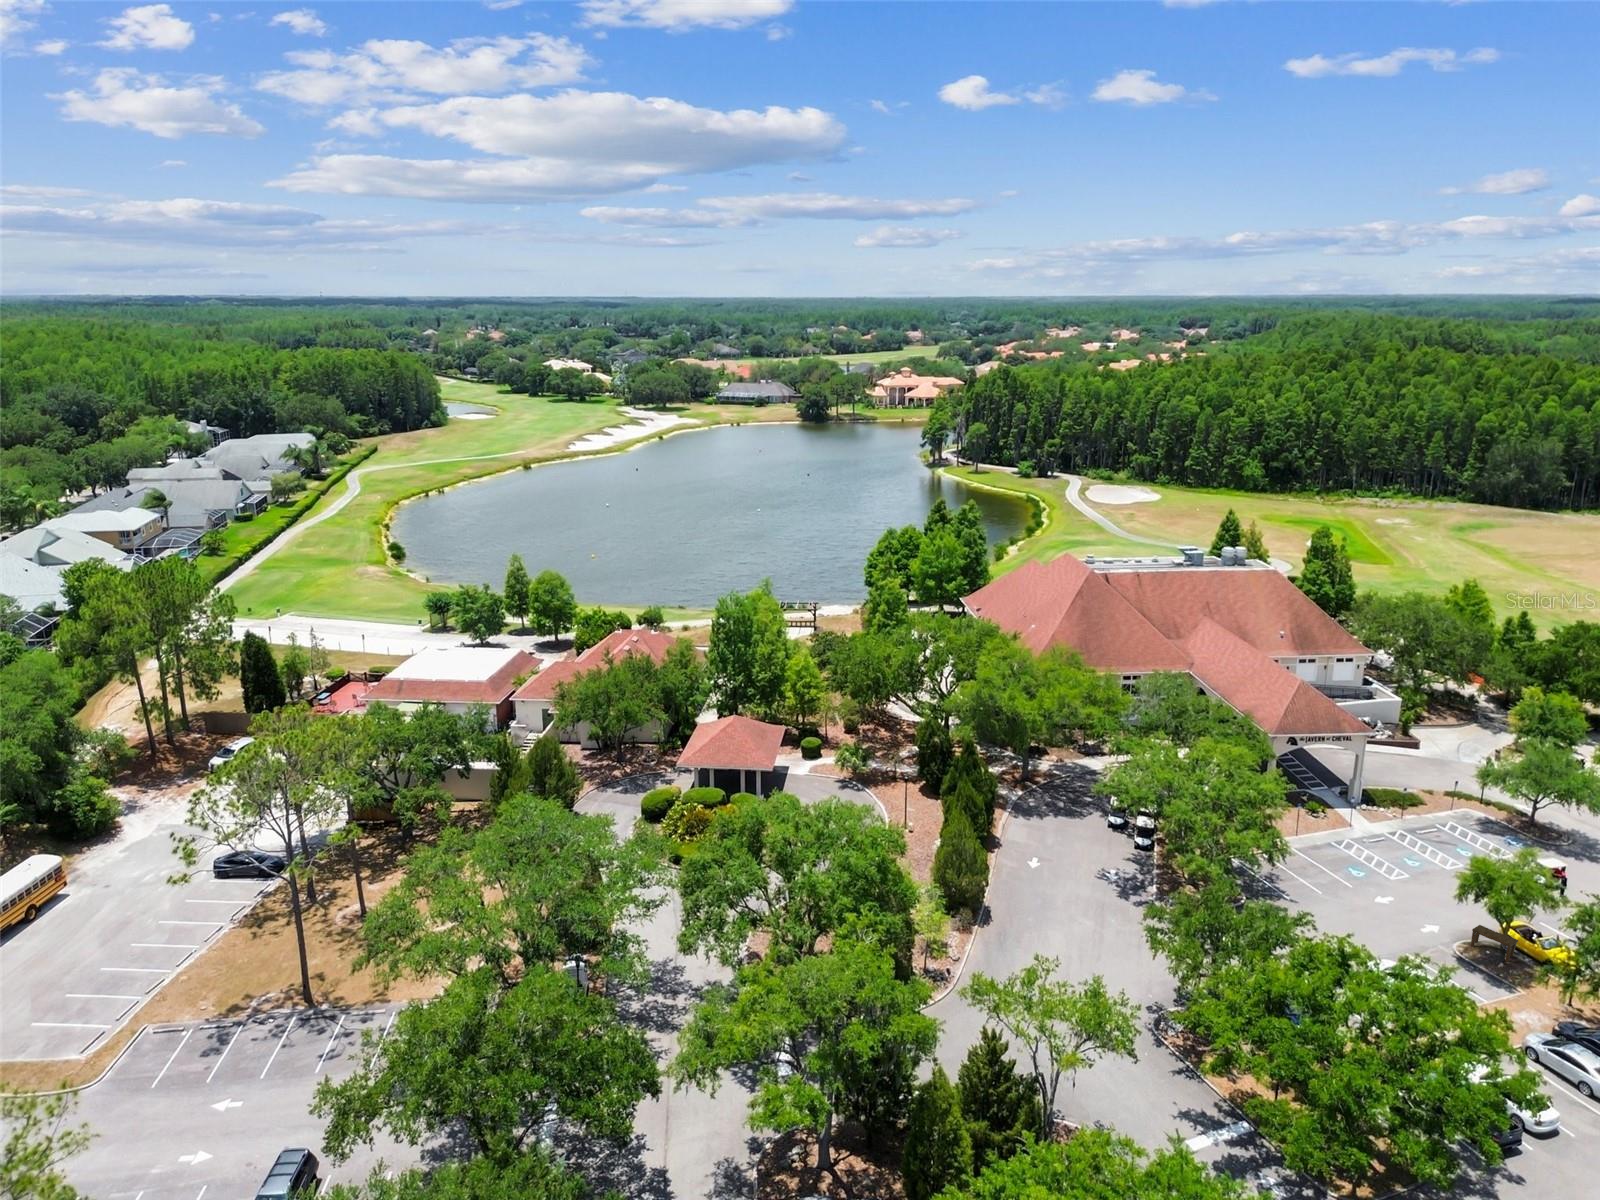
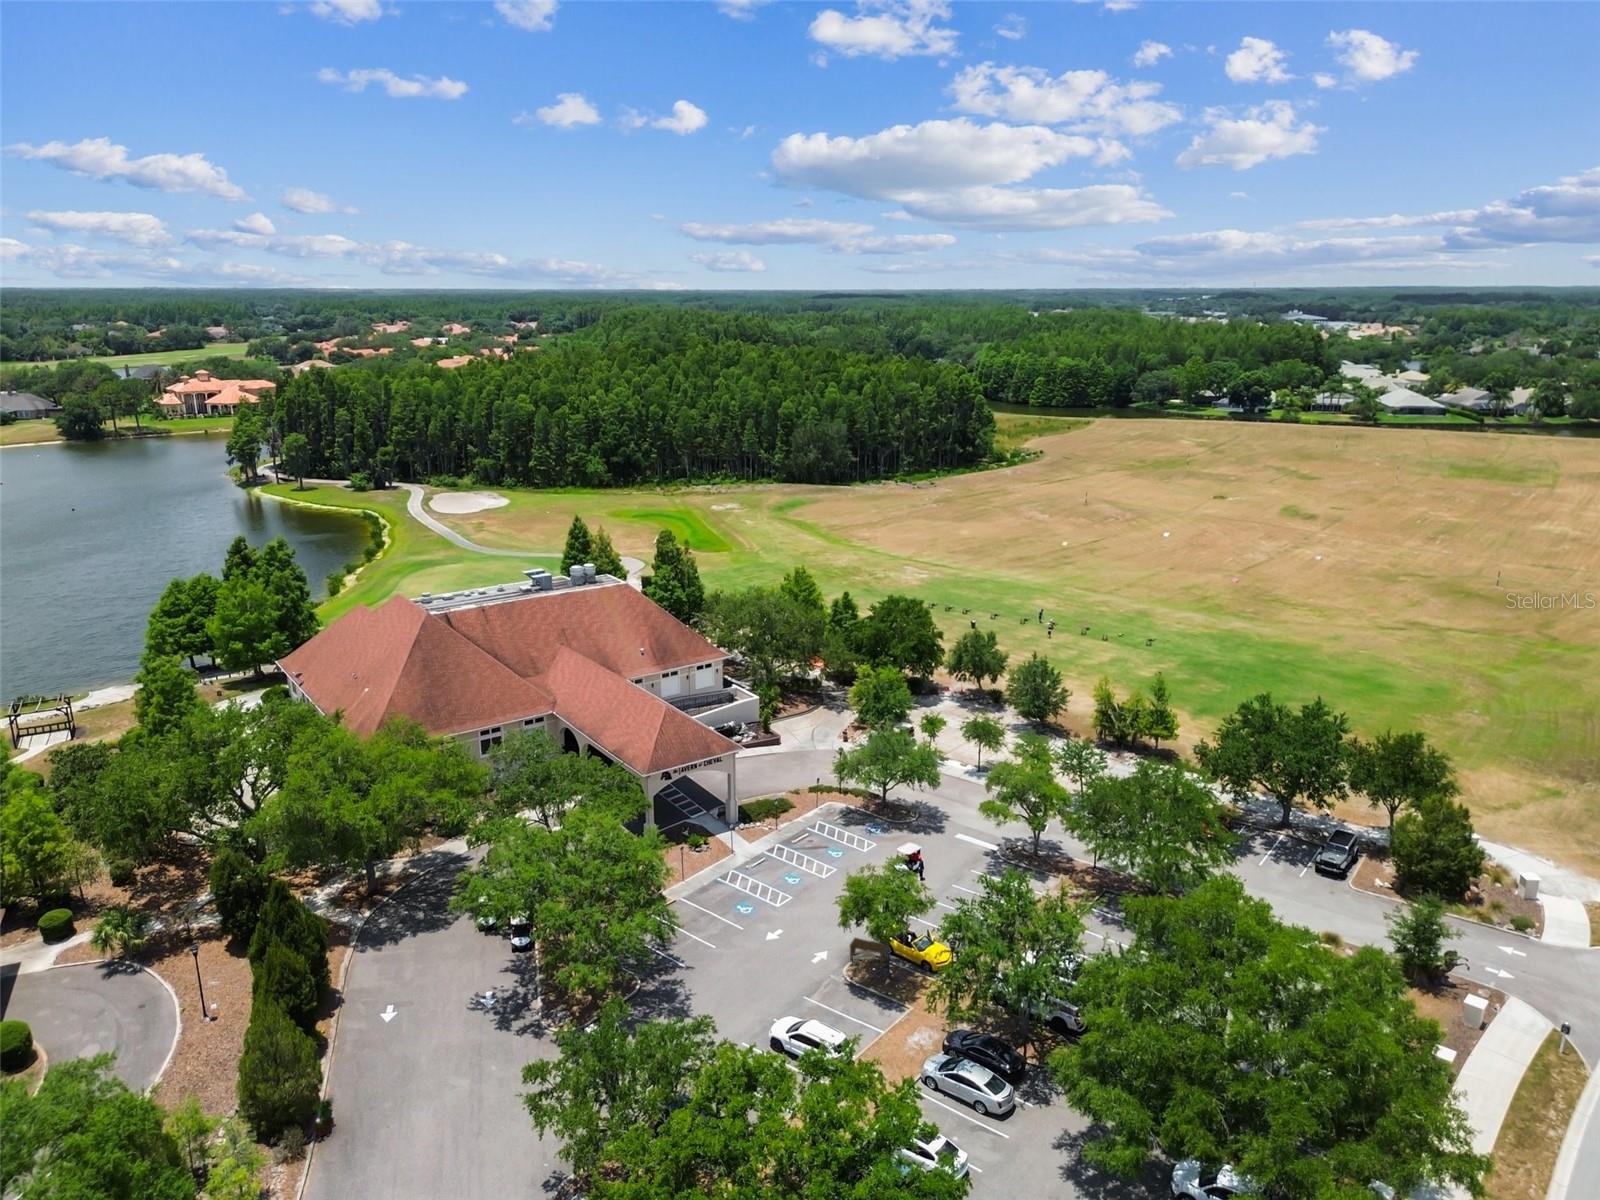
potted tree: none [976,896,996,925] -> present [312,1098,333,1136]

